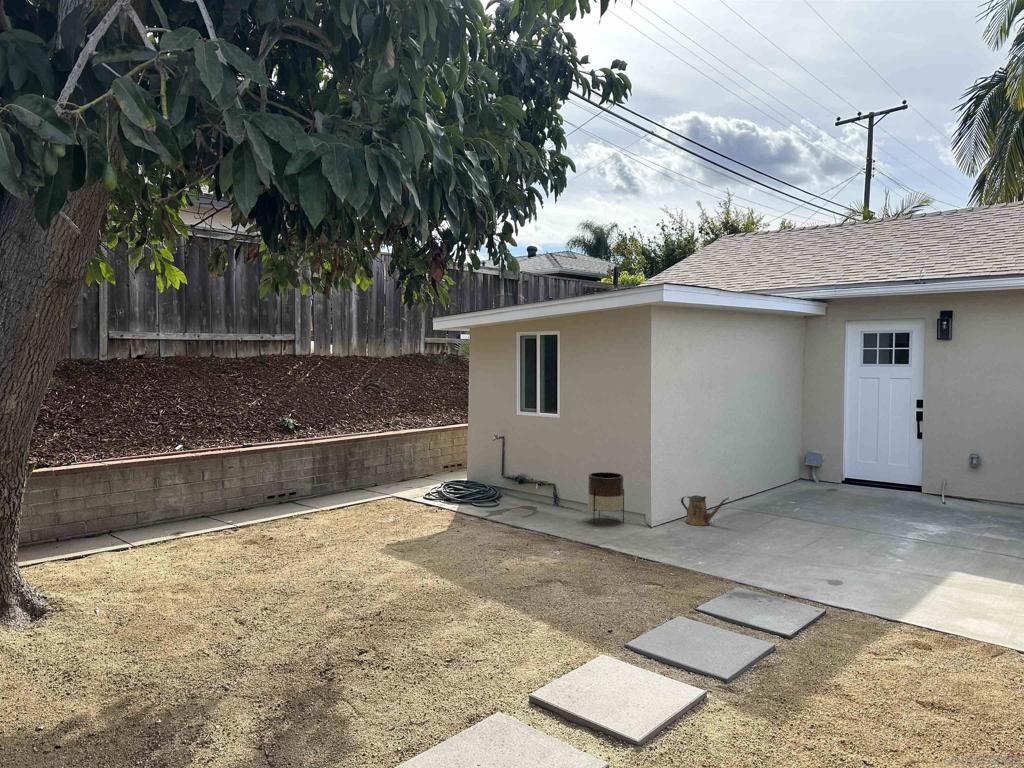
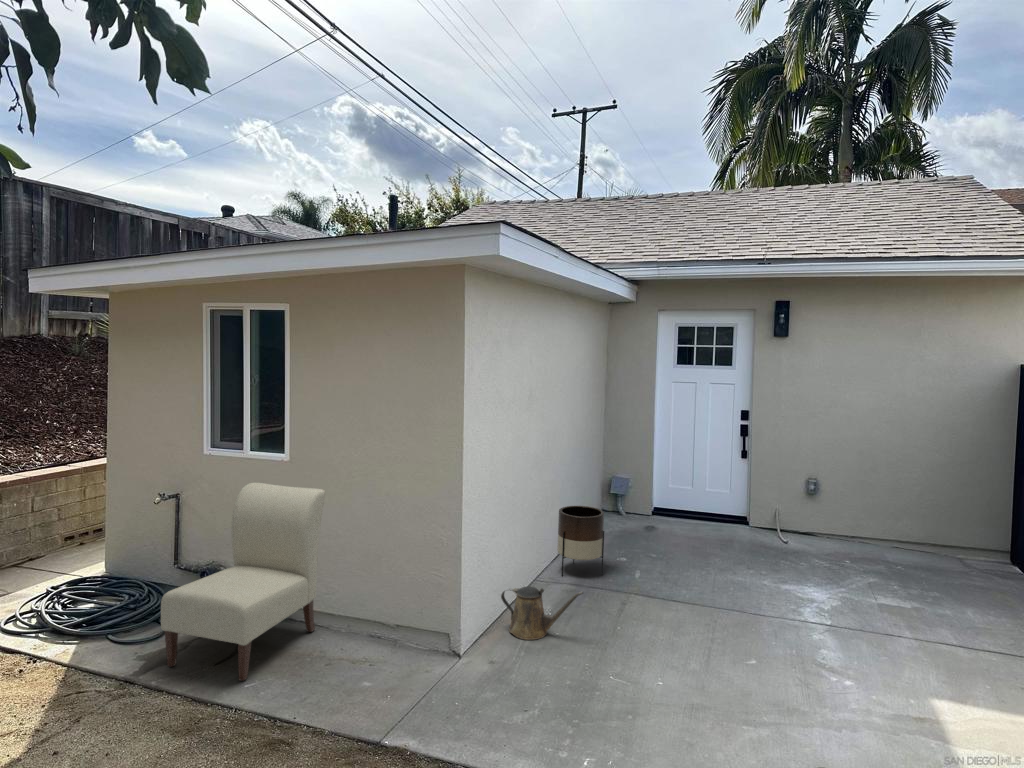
chair: none [498,429,580,522] -> present [161,483,325,681]
planter: present [588,472,624,525] -> present [557,506,604,576]

